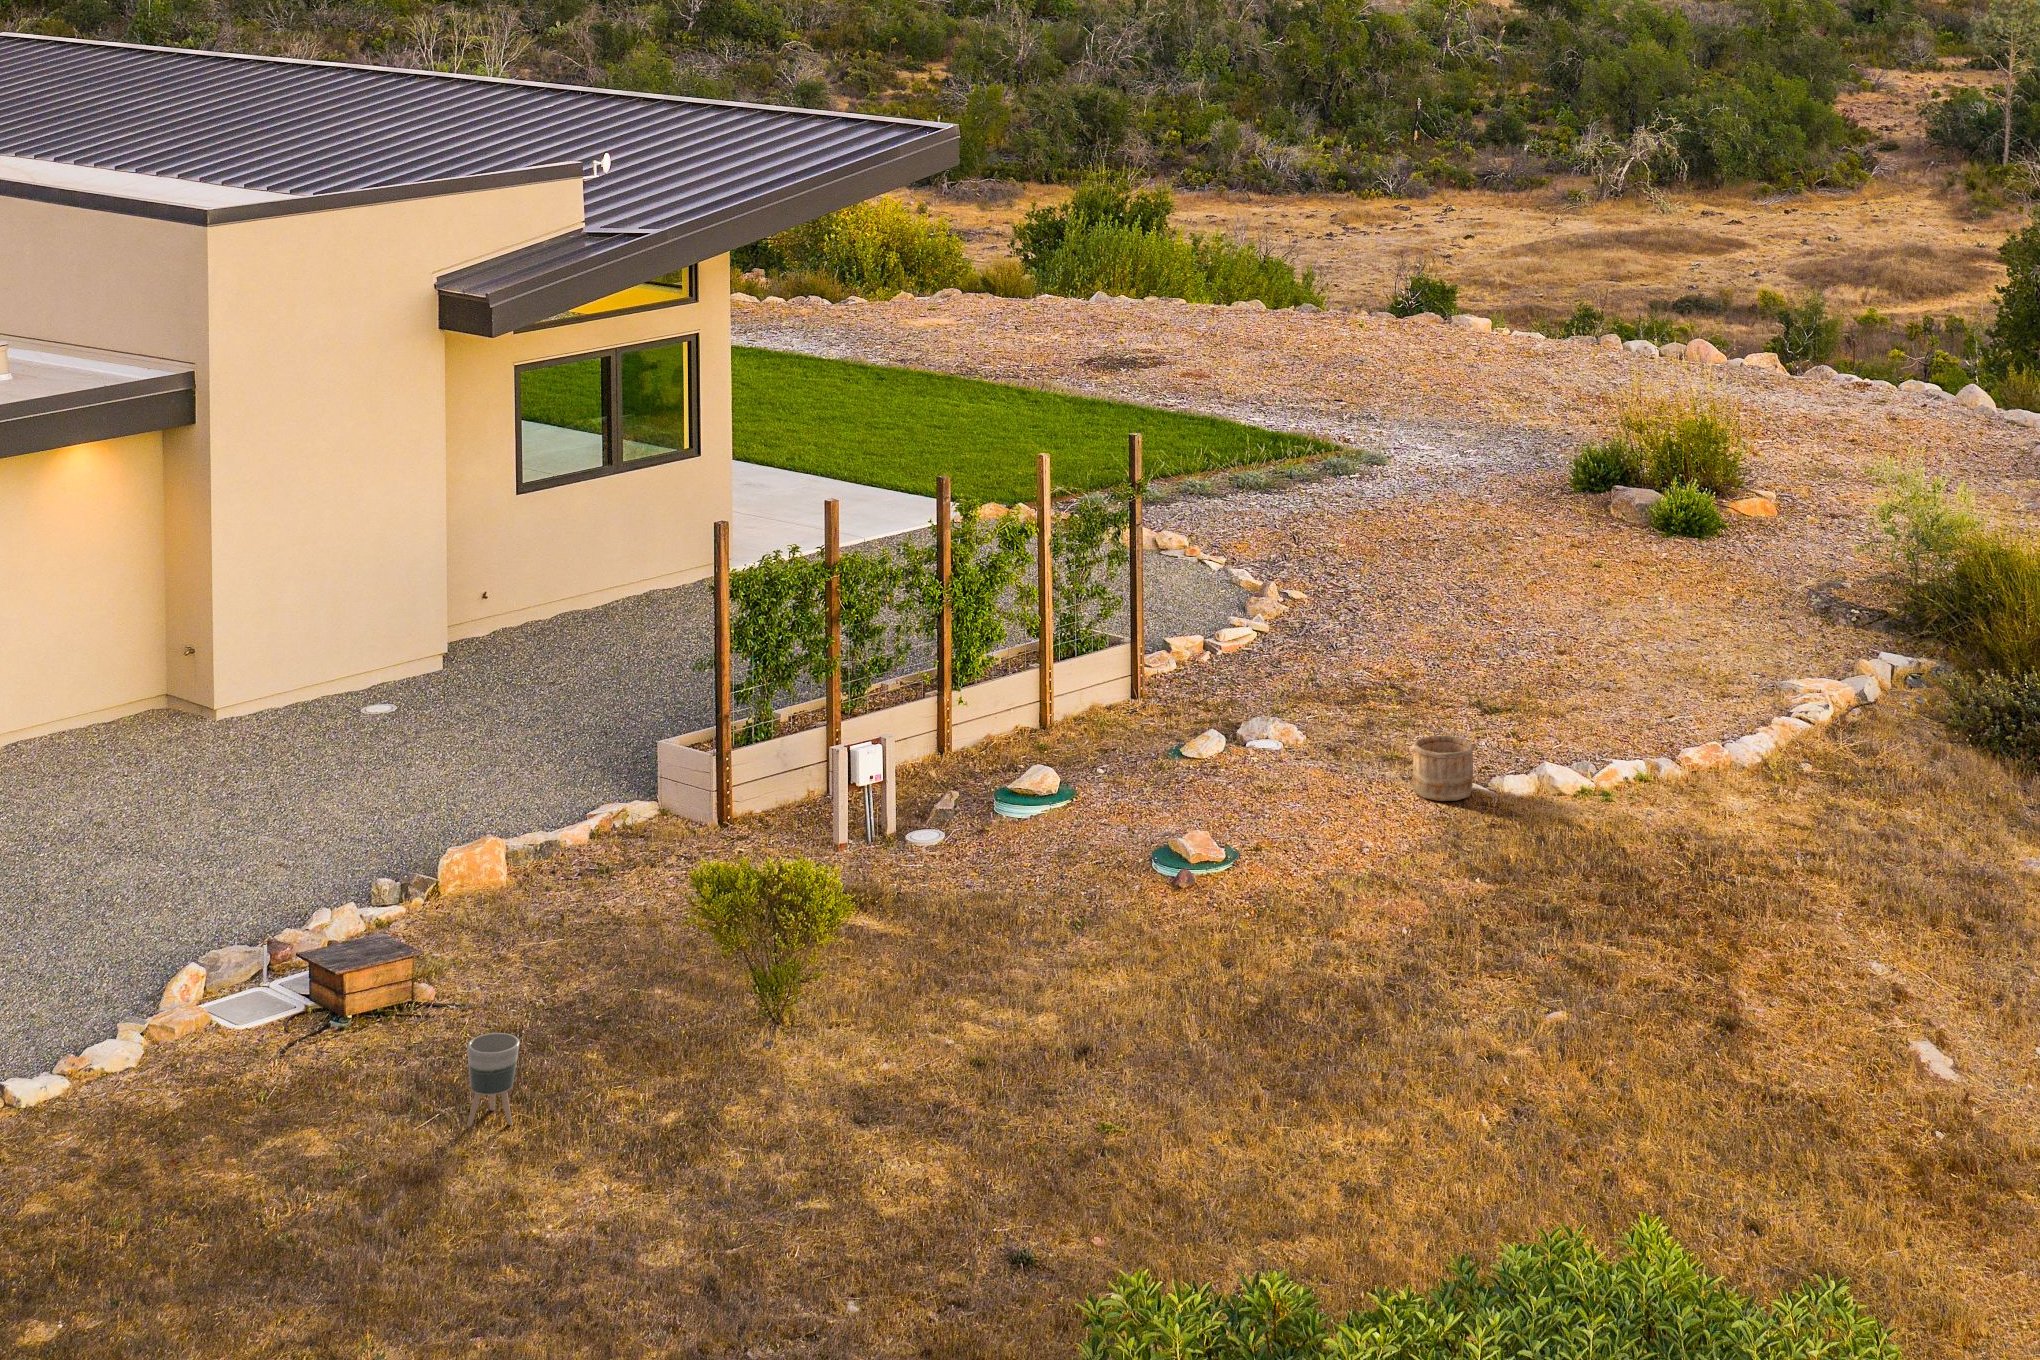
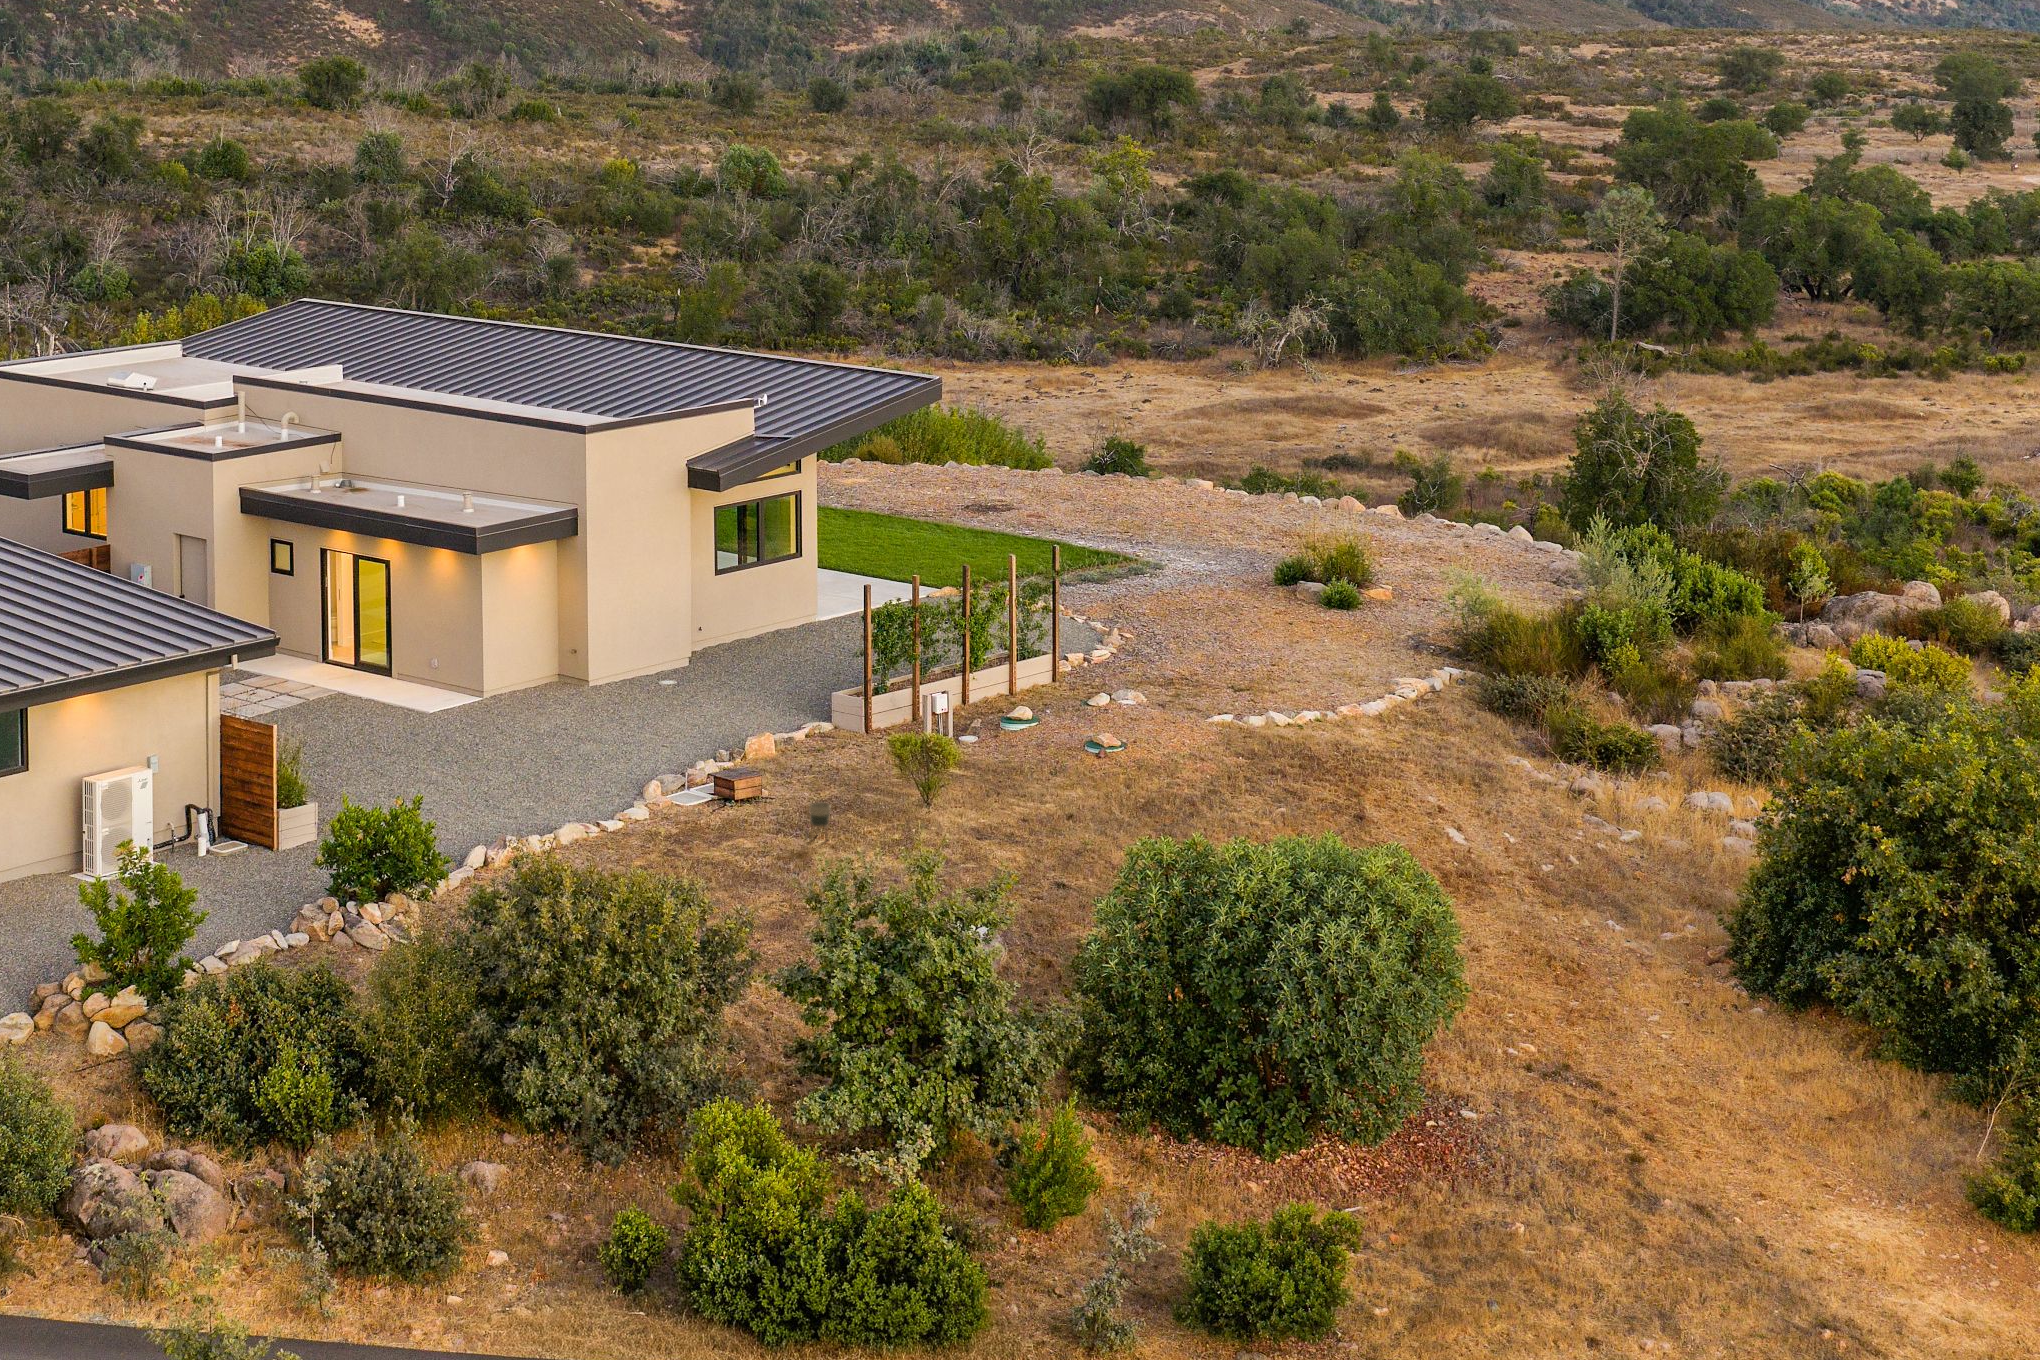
wooden bucket: present [1411,736,1475,801] -> none [1208,696,1239,726]

